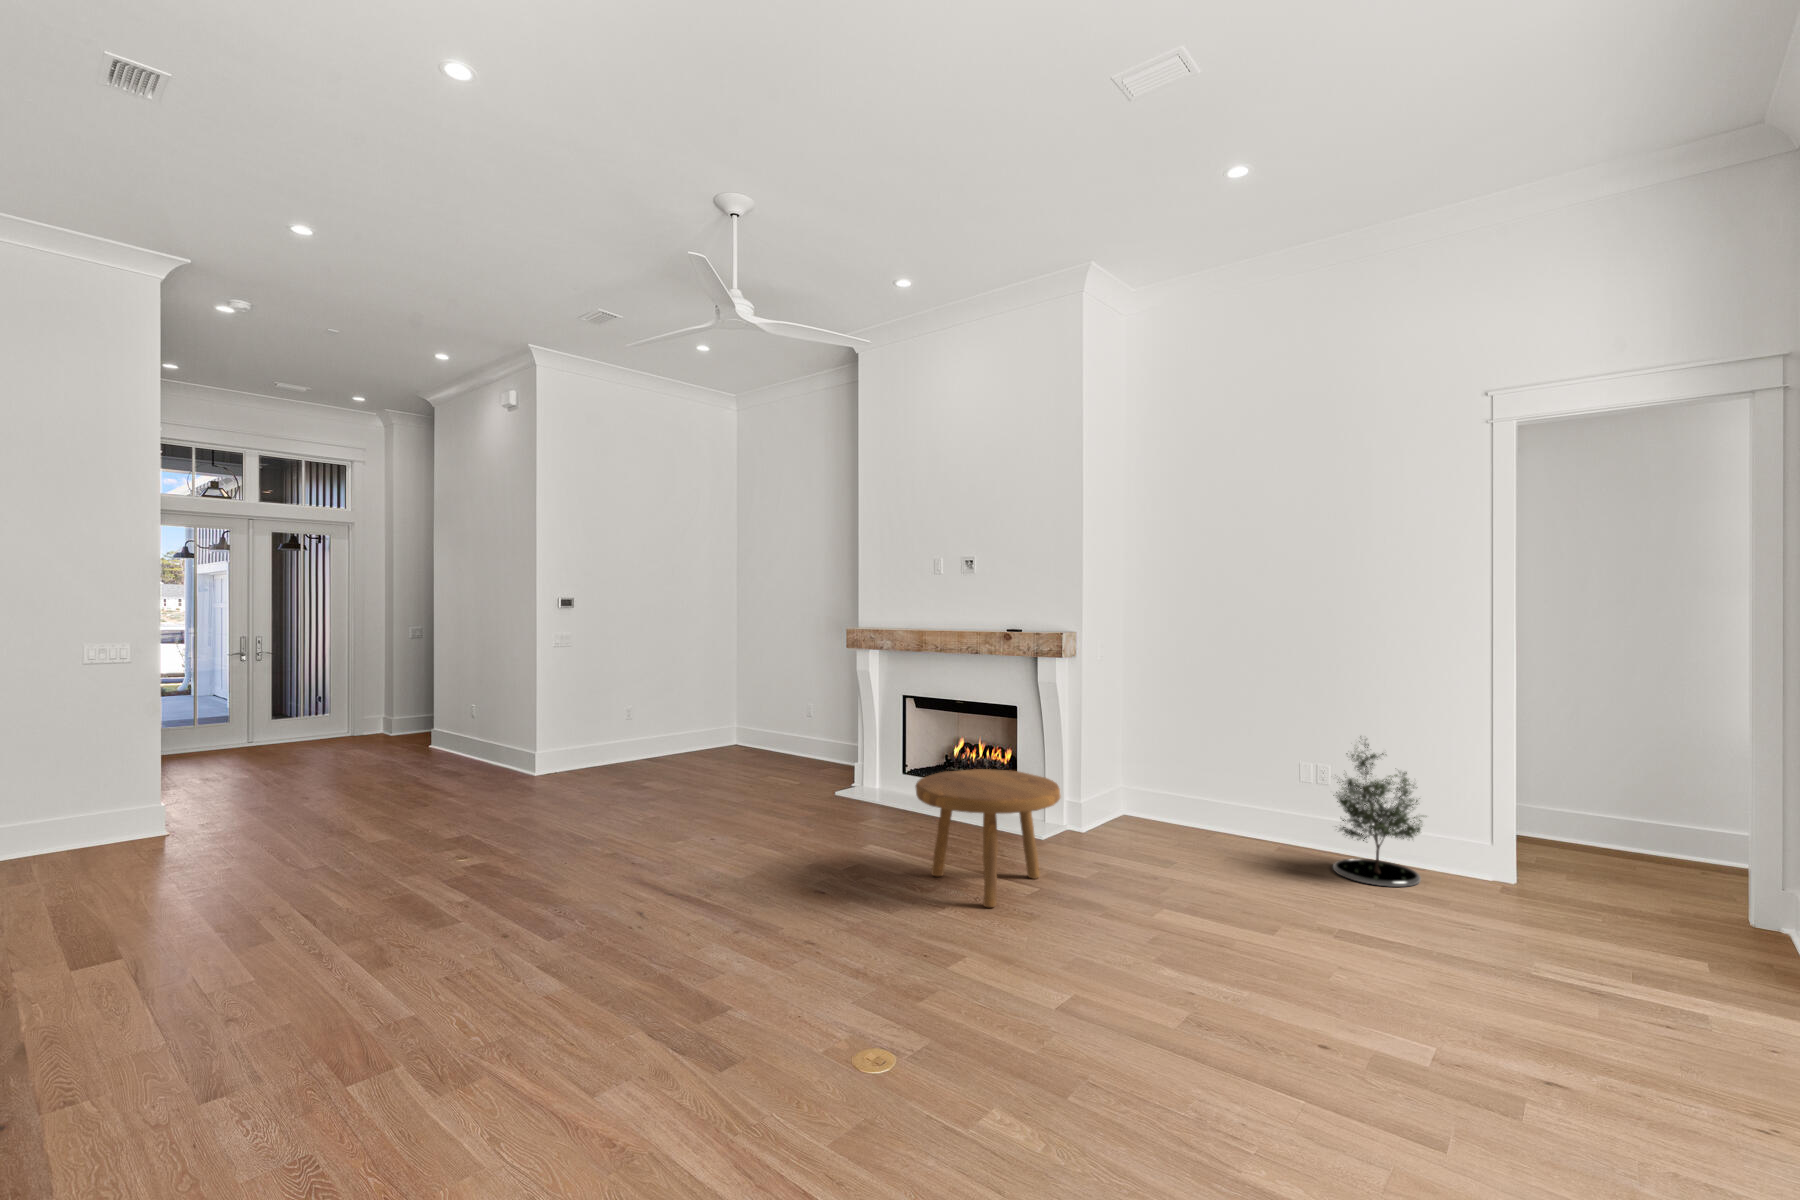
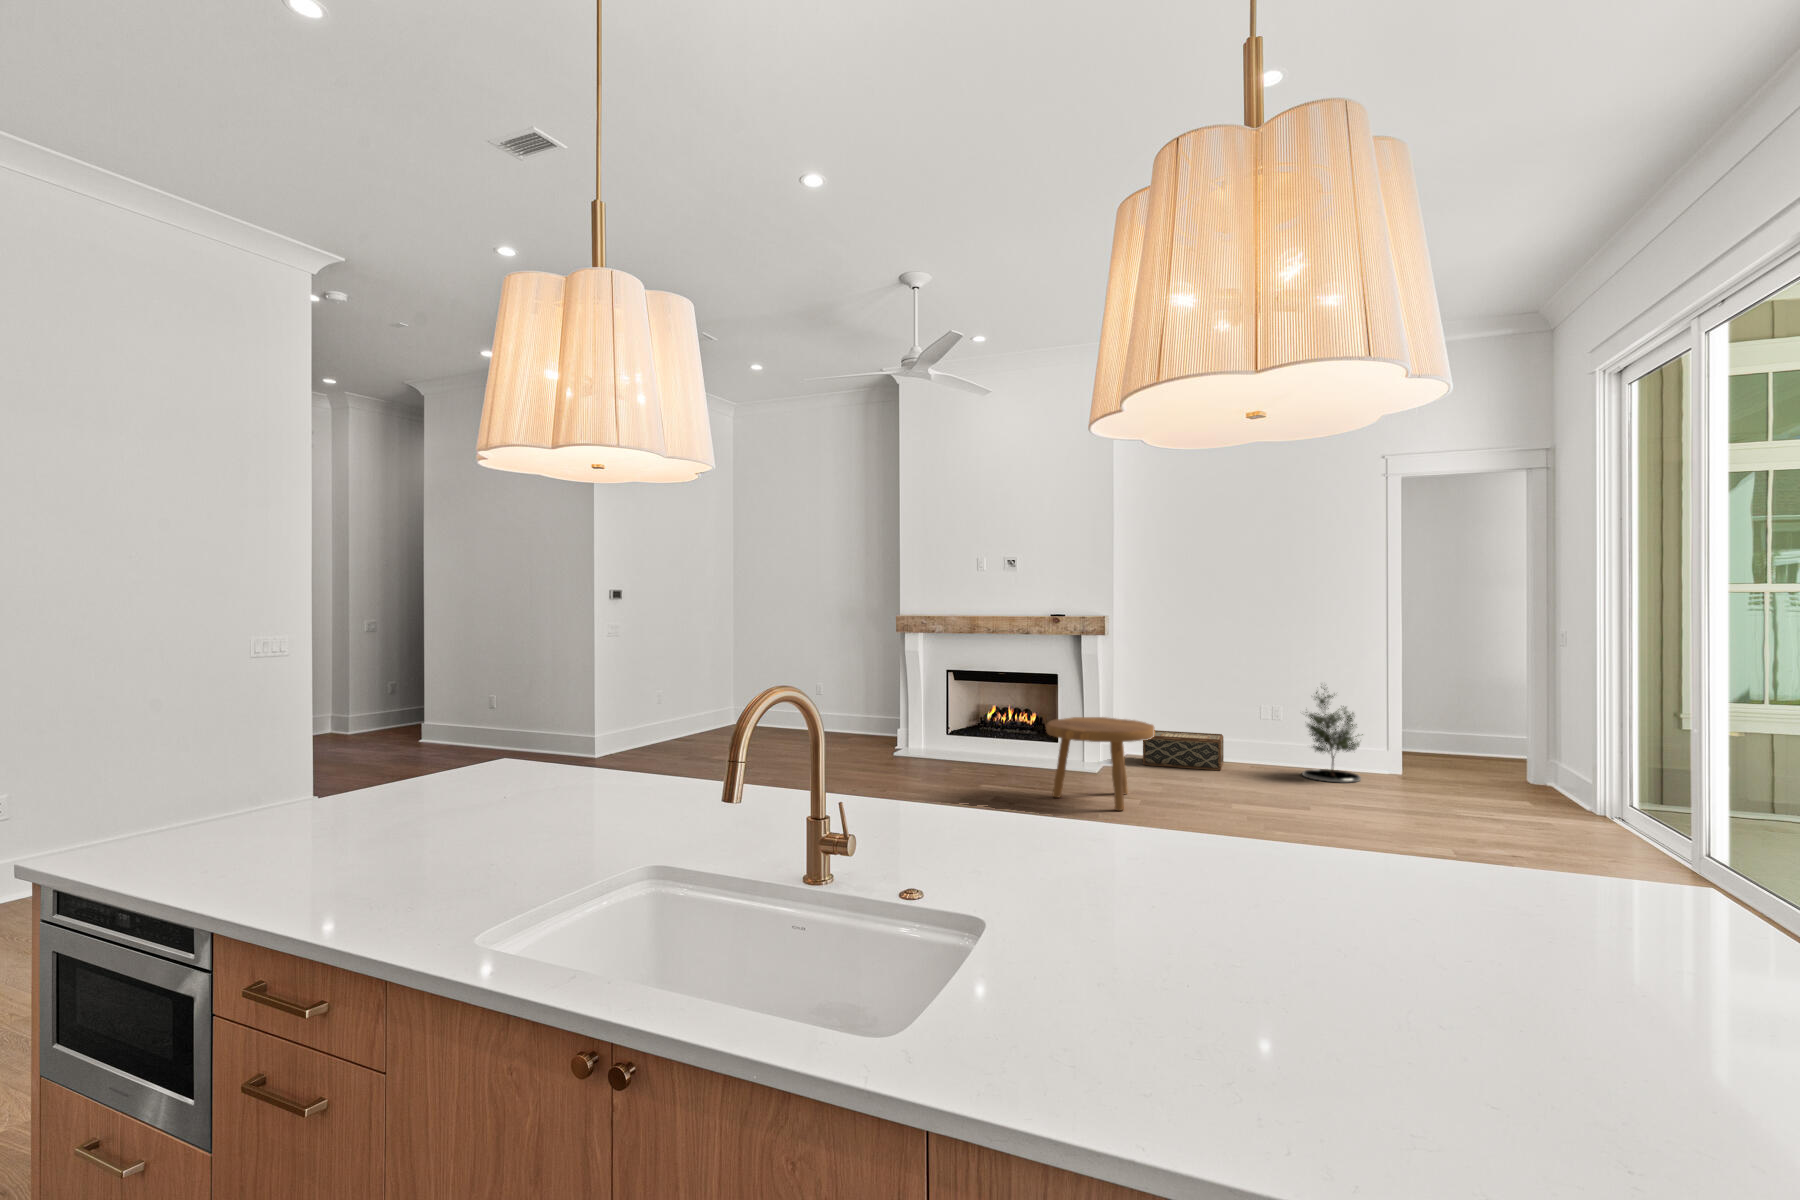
woven basket: none [1122,783,1239,848] -> present [1143,730,1224,770]

